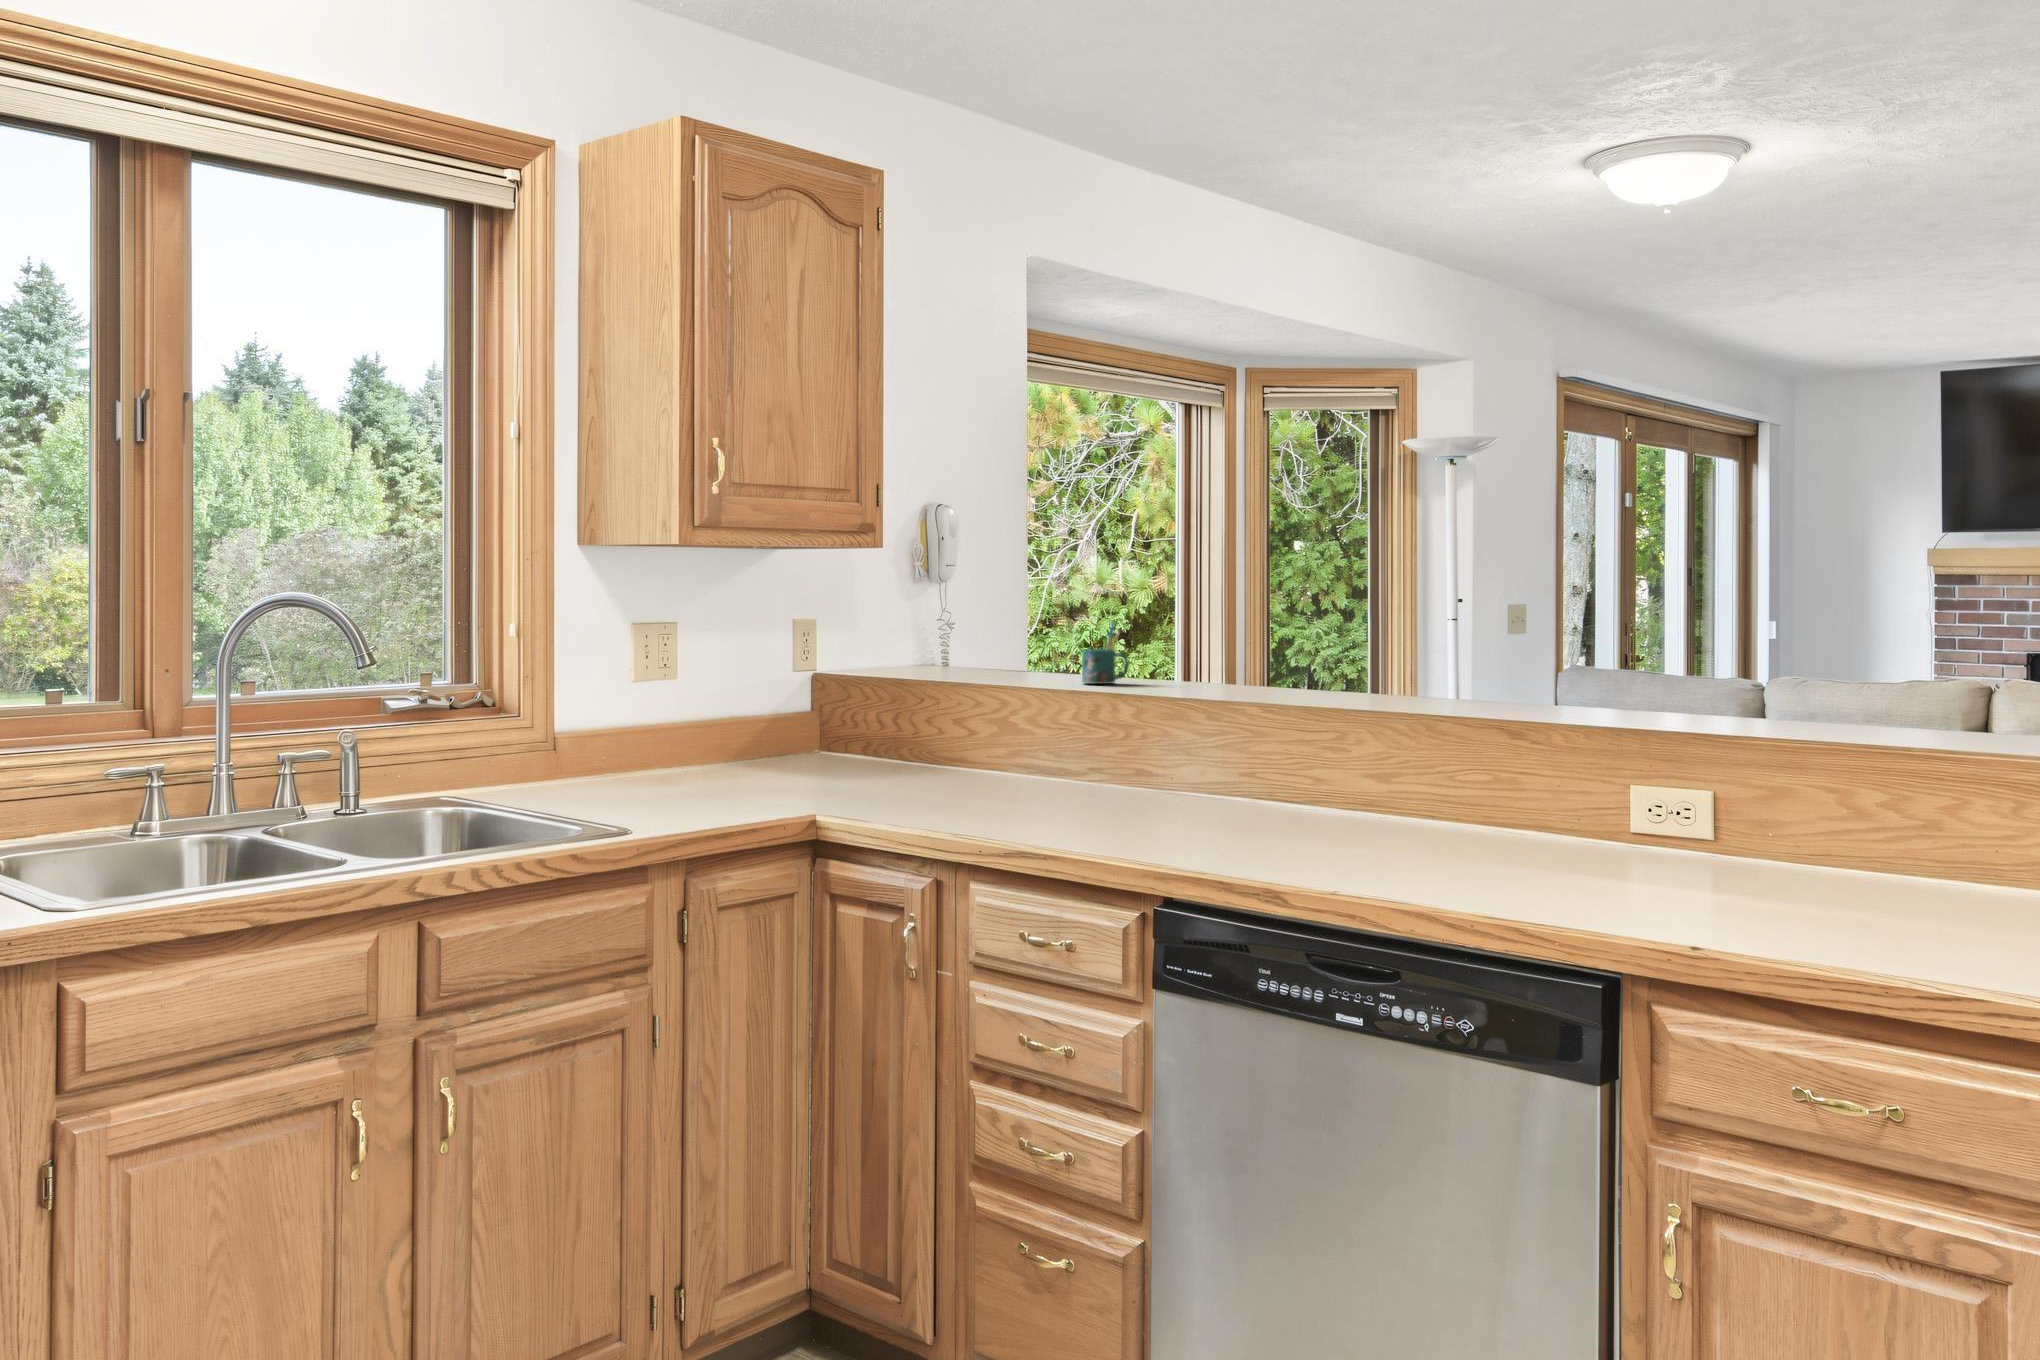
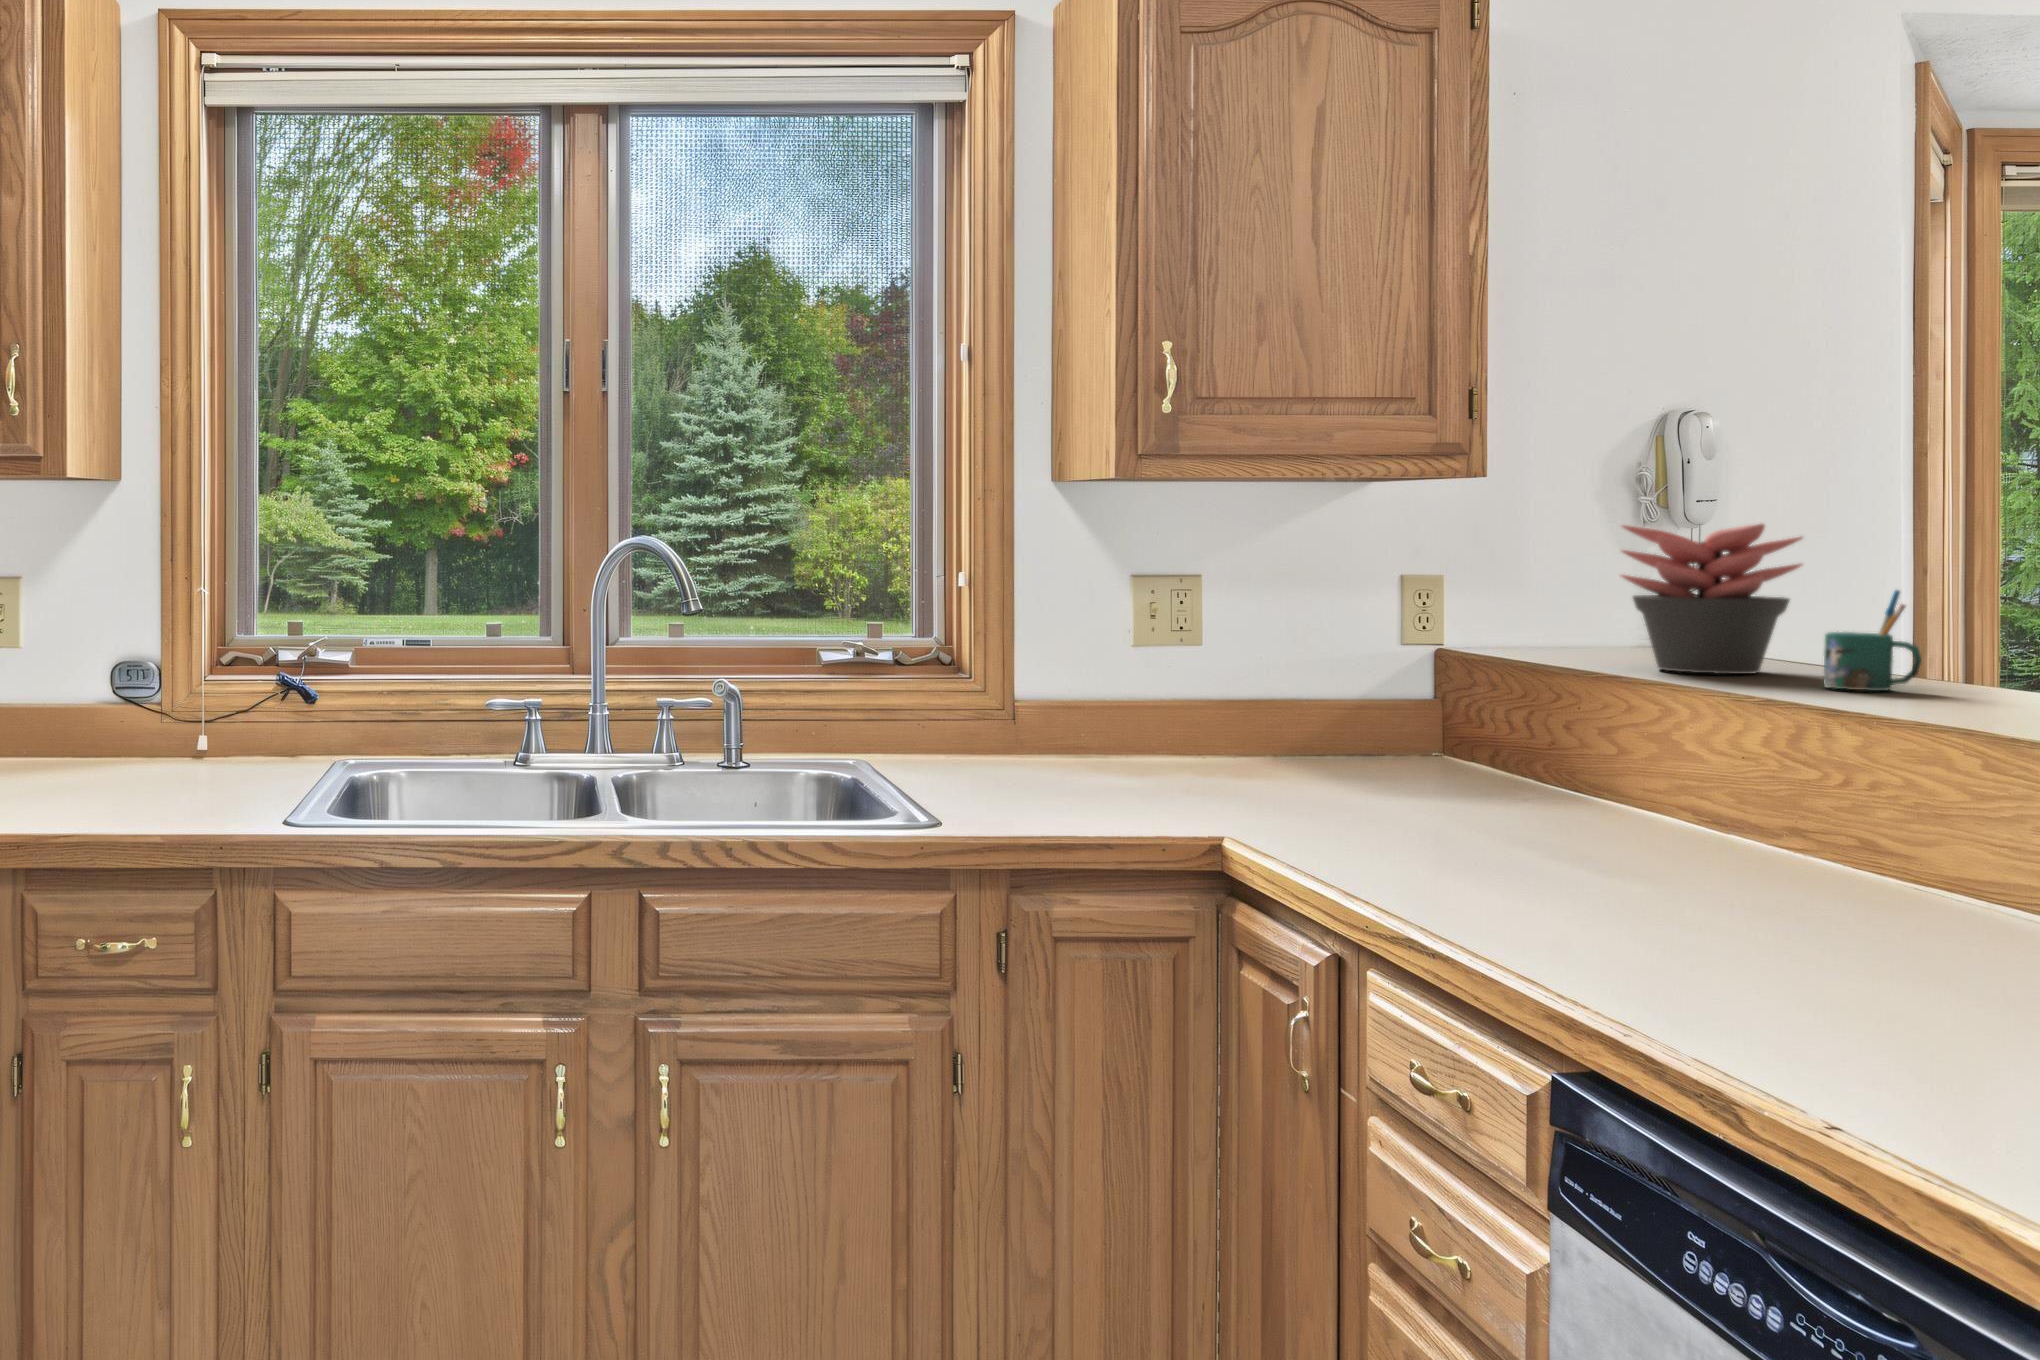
succulent plant: none [955,581,1051,680] -> present [1621,524,1802,674]

